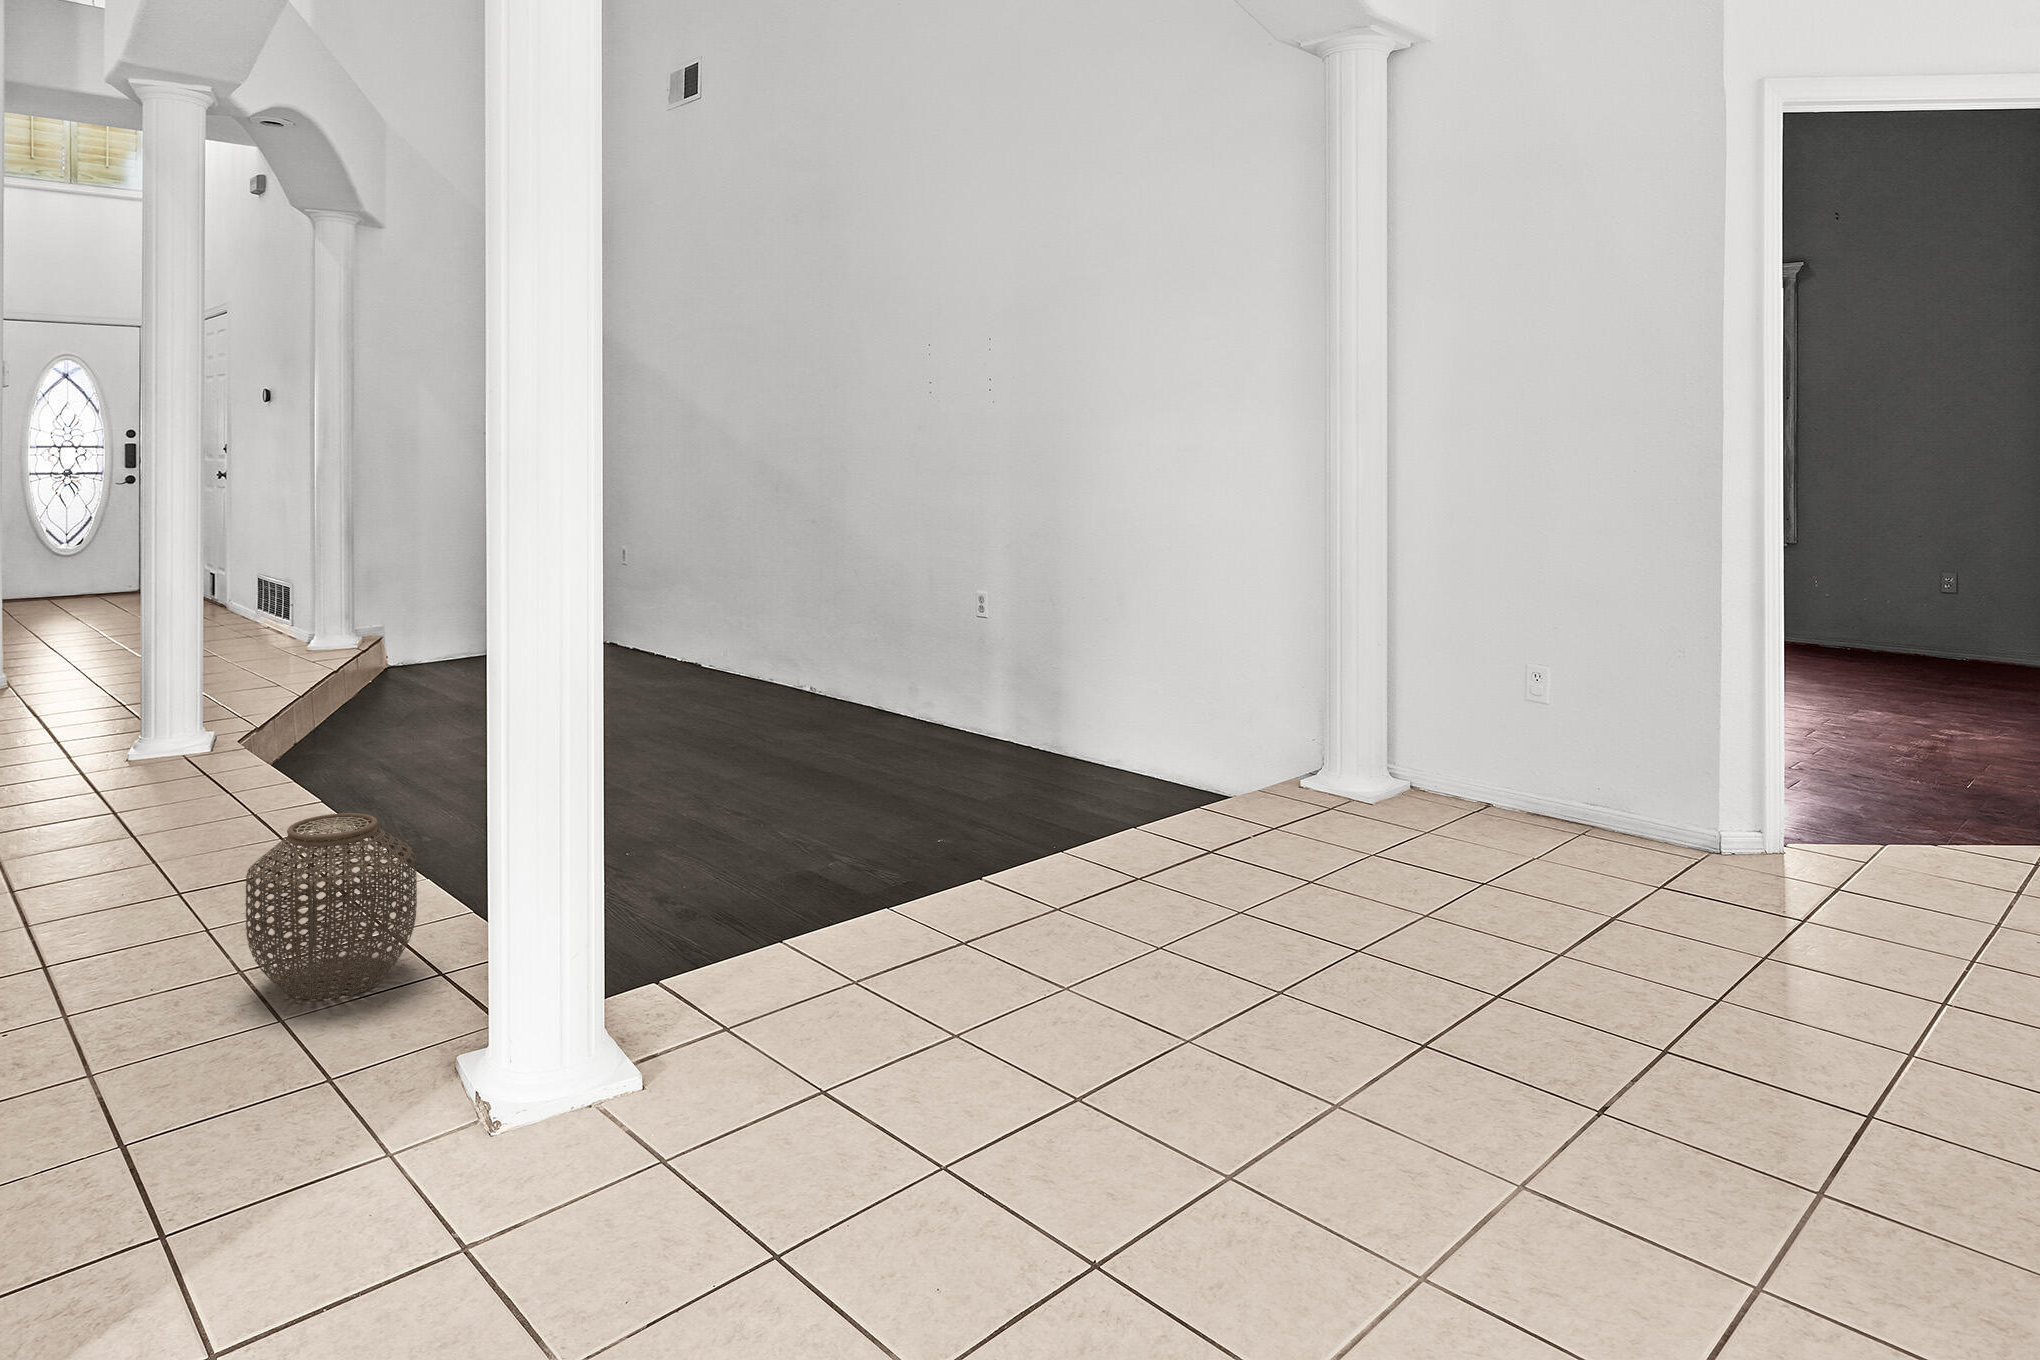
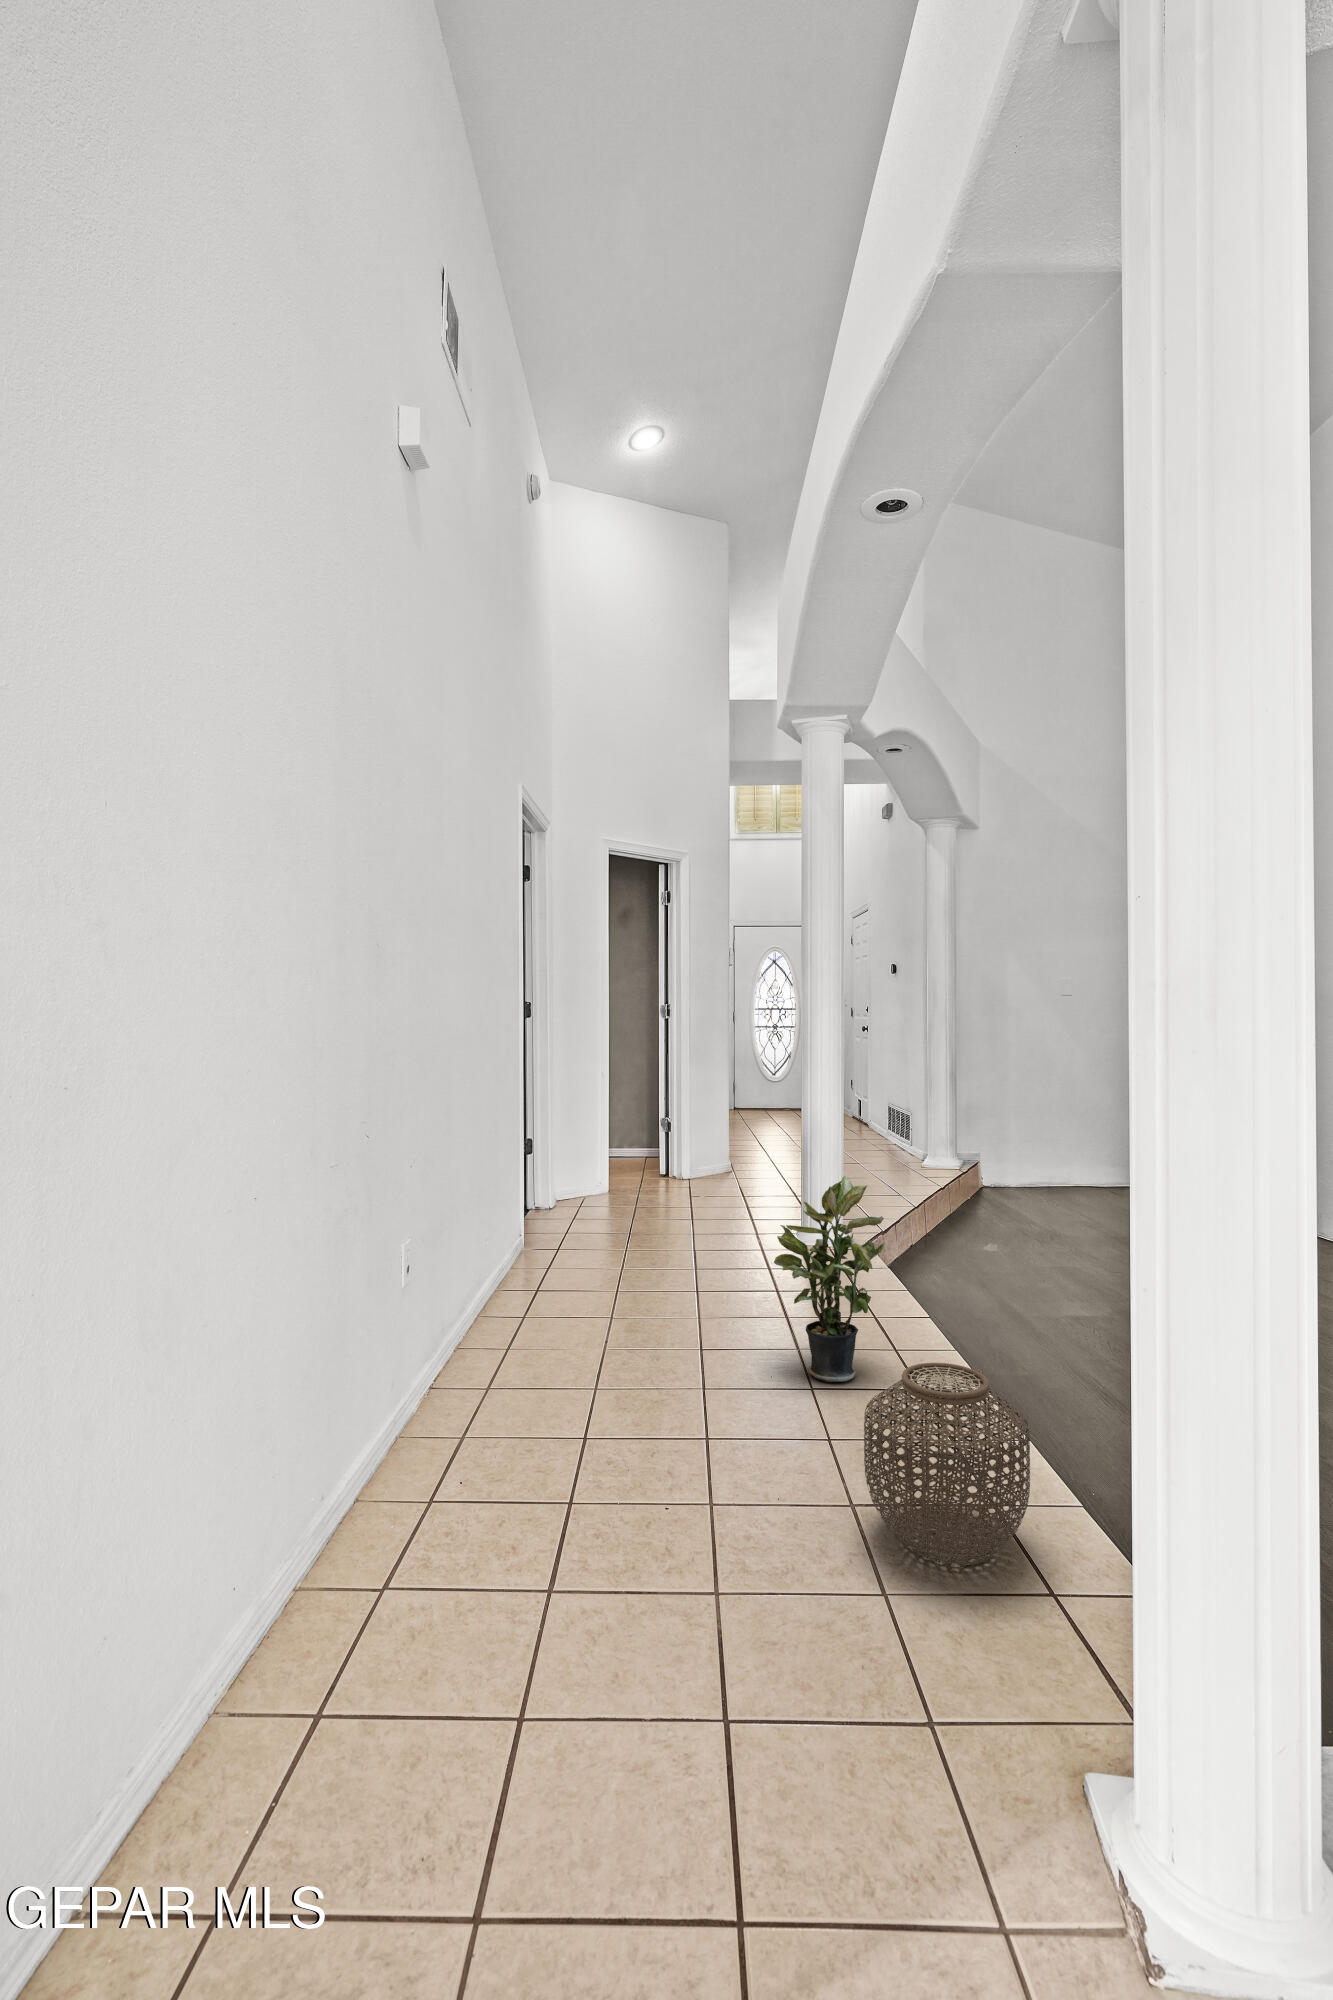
potted plant: none [118,652,263,890] -> present [774,1176,885,1382]

